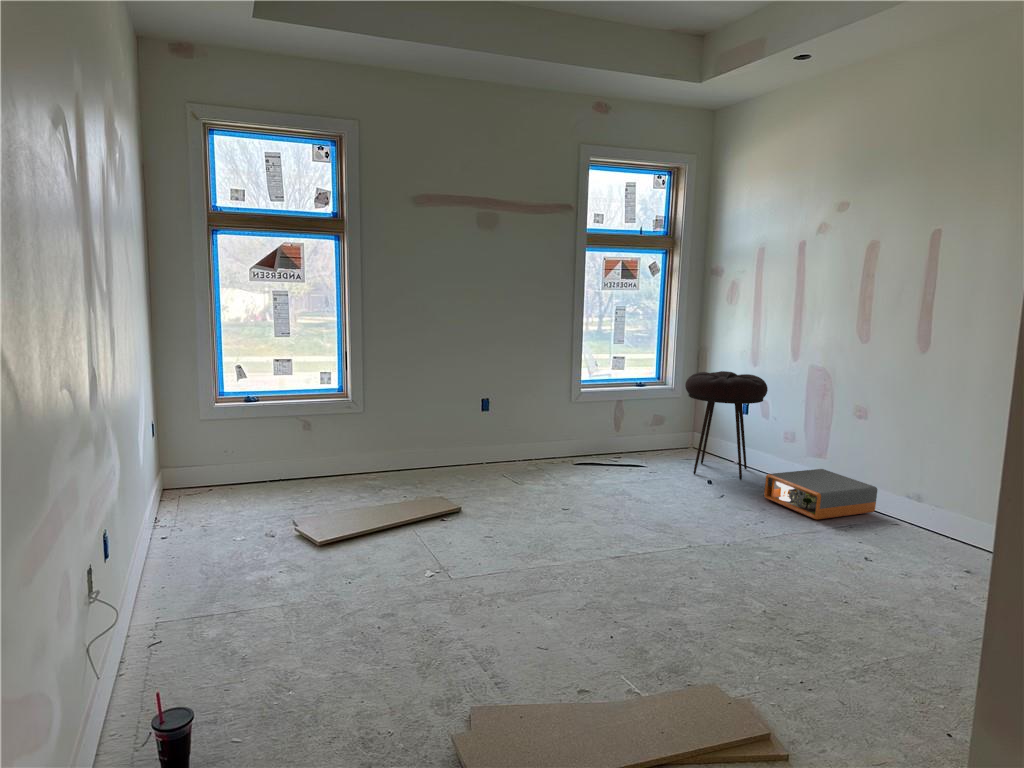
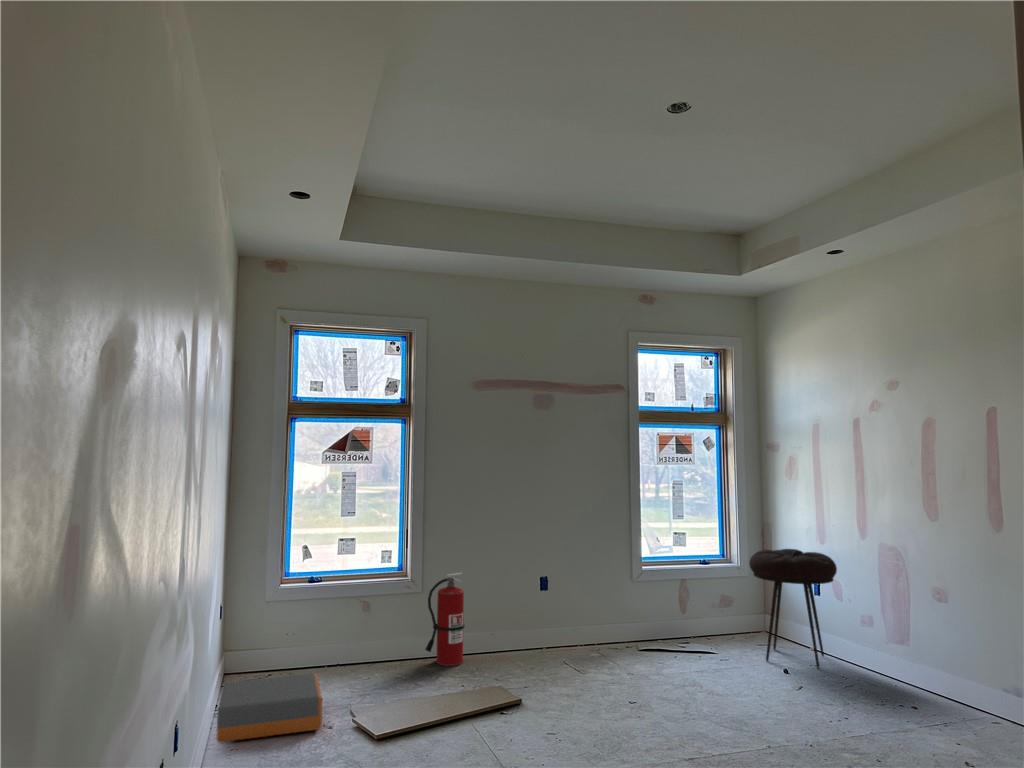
fire extinguisher: none [368,393,406,481] -> present [425,573,464,666]
storage box: present [764,469,877,520] -> present [216,673,322,742]

